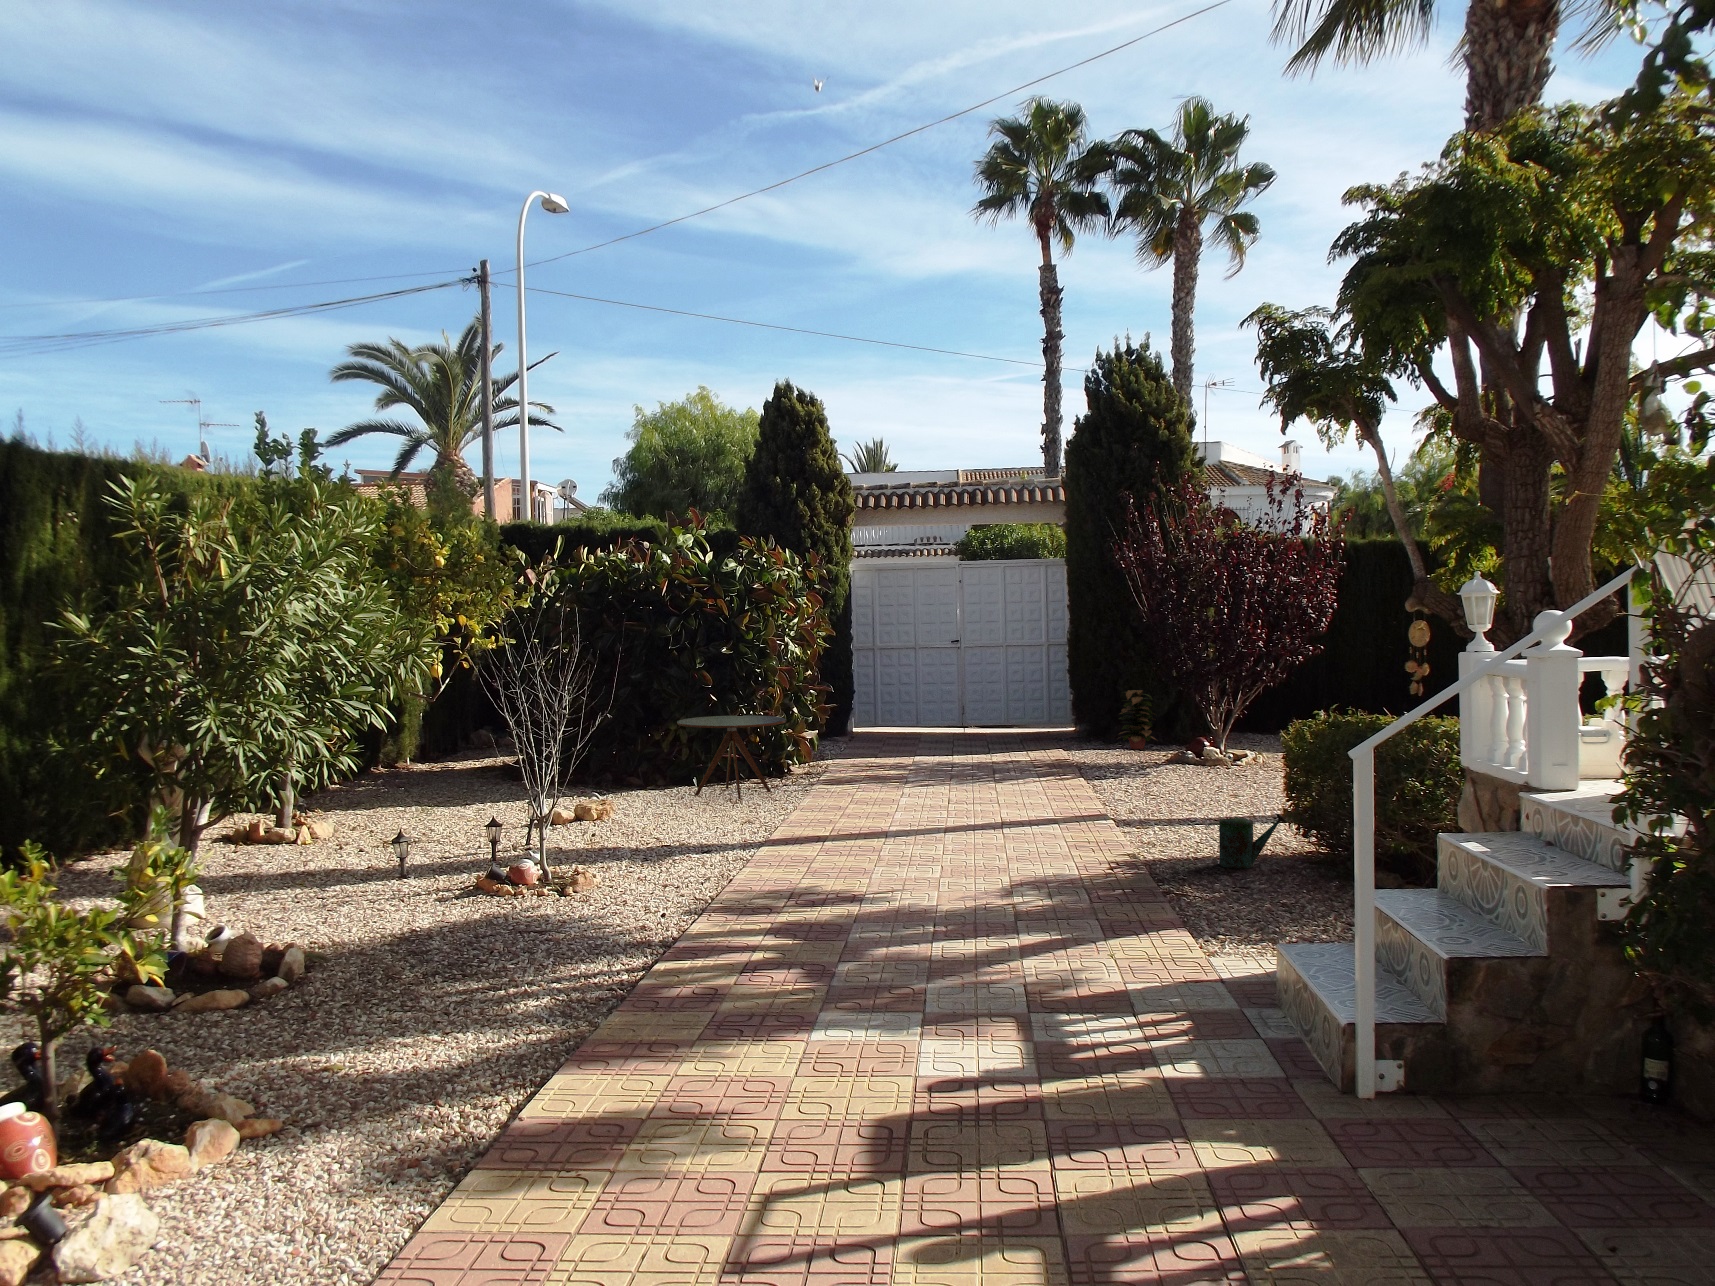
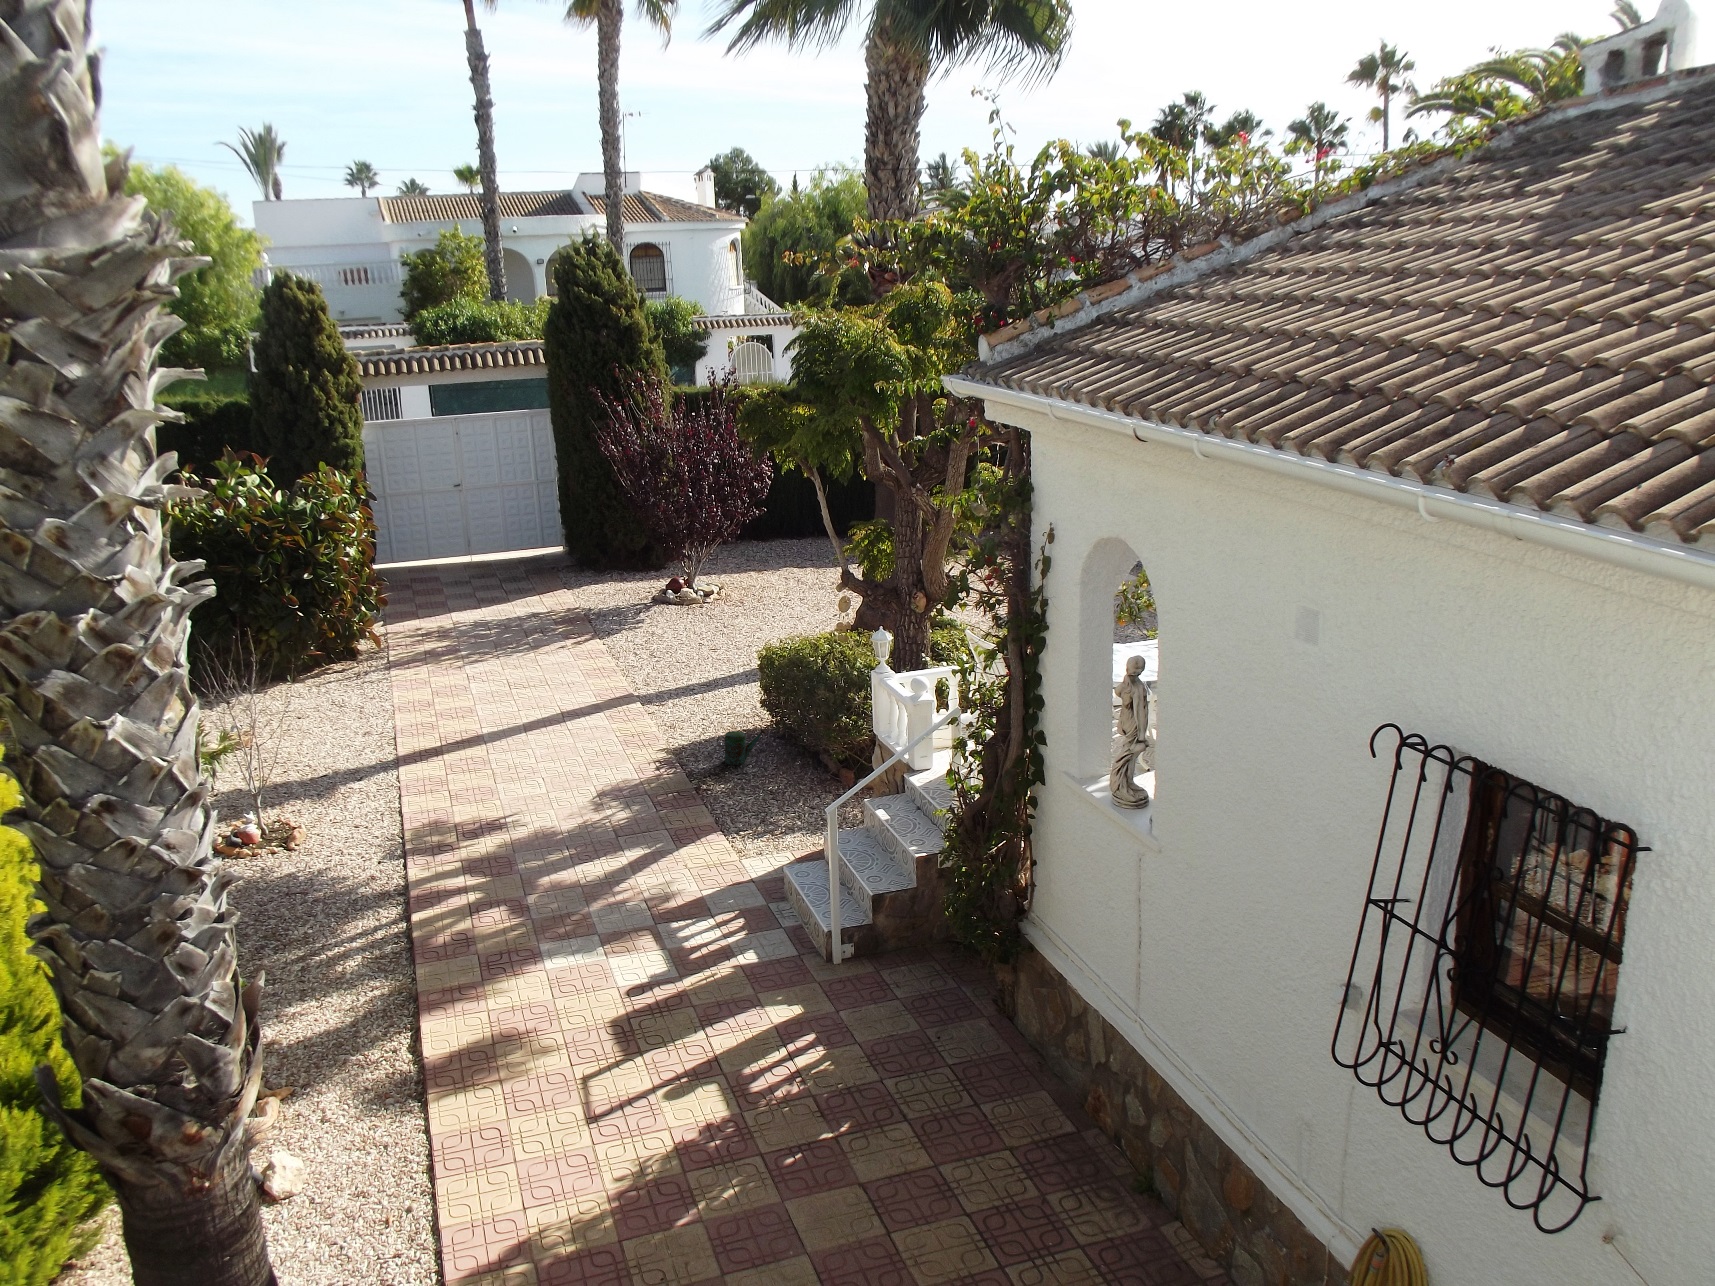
decorative plant: present [1119,690,1156,749] -> none [611,555,645,601]
round table: present [677,715,786,799] -> none [273,625,370,703]

